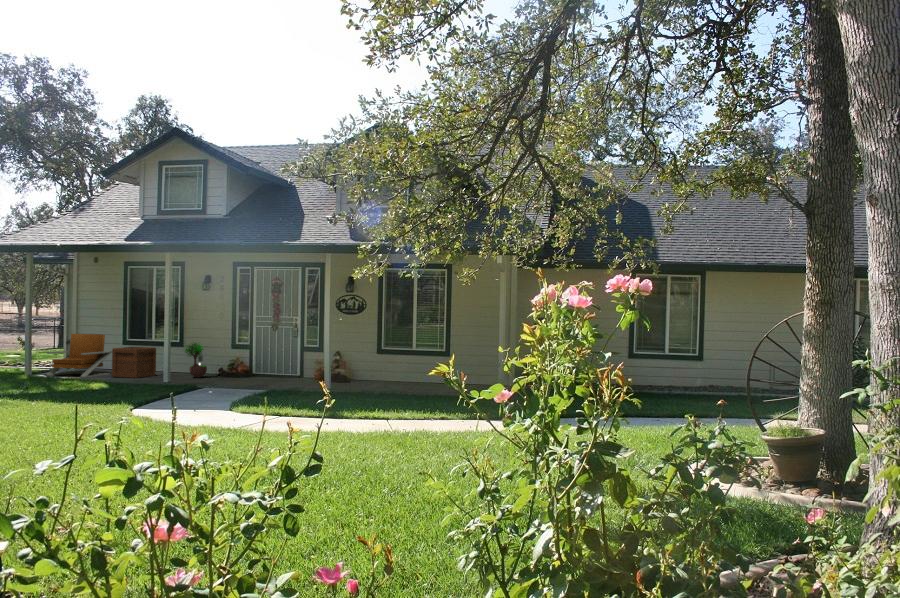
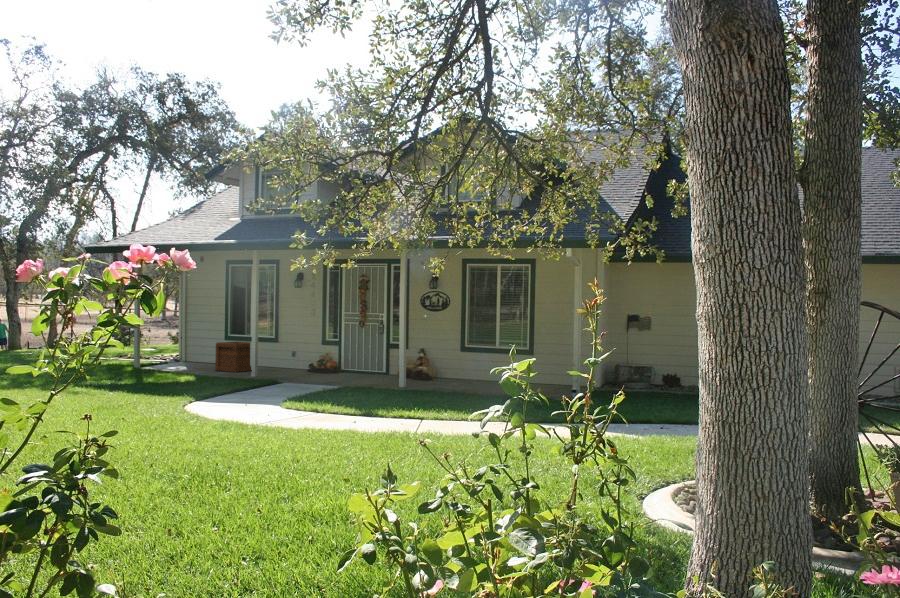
lounge chair: present [46,334,111,378] -> none [161,328,219,370]
potted tree: present [185,343,207,377] -> none [276,335,301,373]

